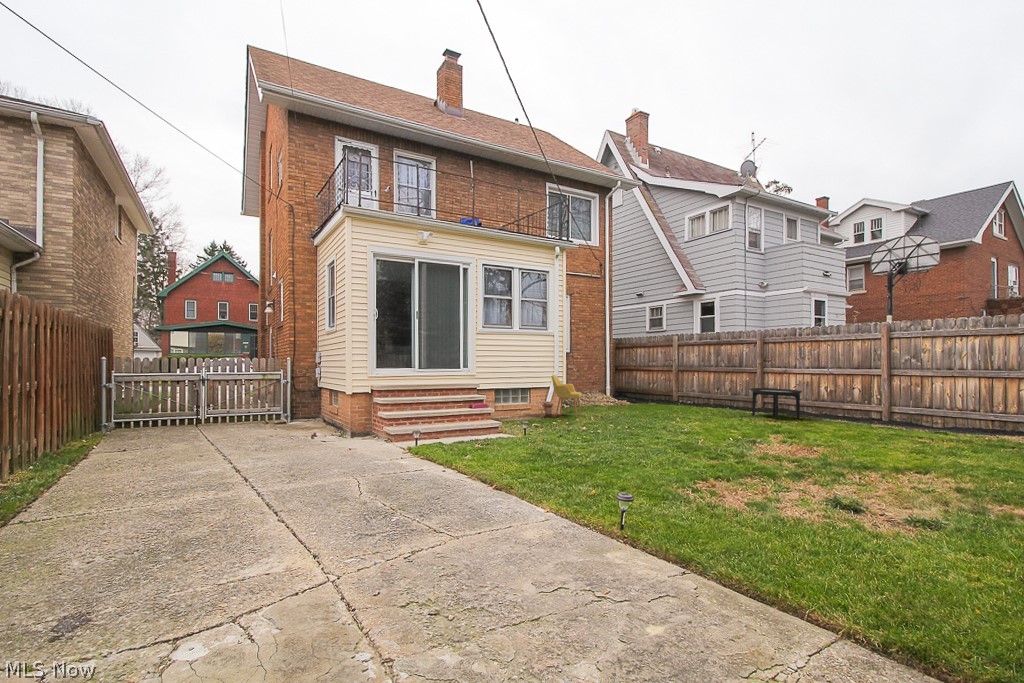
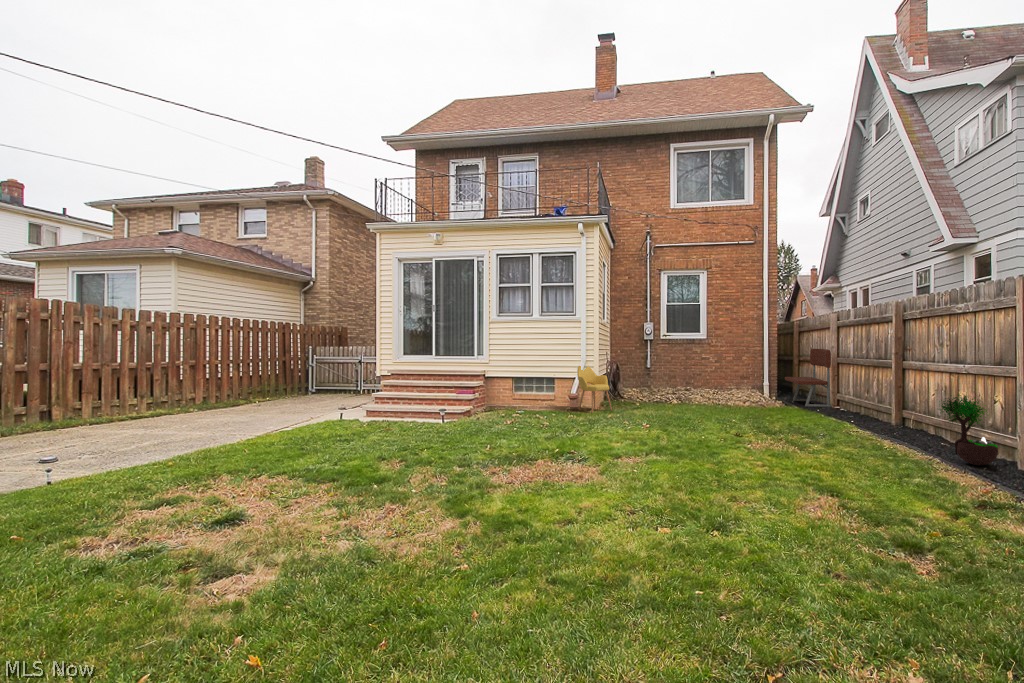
bench: none [639,360,680,403] -> present [785,349,831,407]
potted tree: none [837,384,867,426] -> present [940,395,998,465]
round table: present [751,388,802,420] -> none [842,391,932,444]

